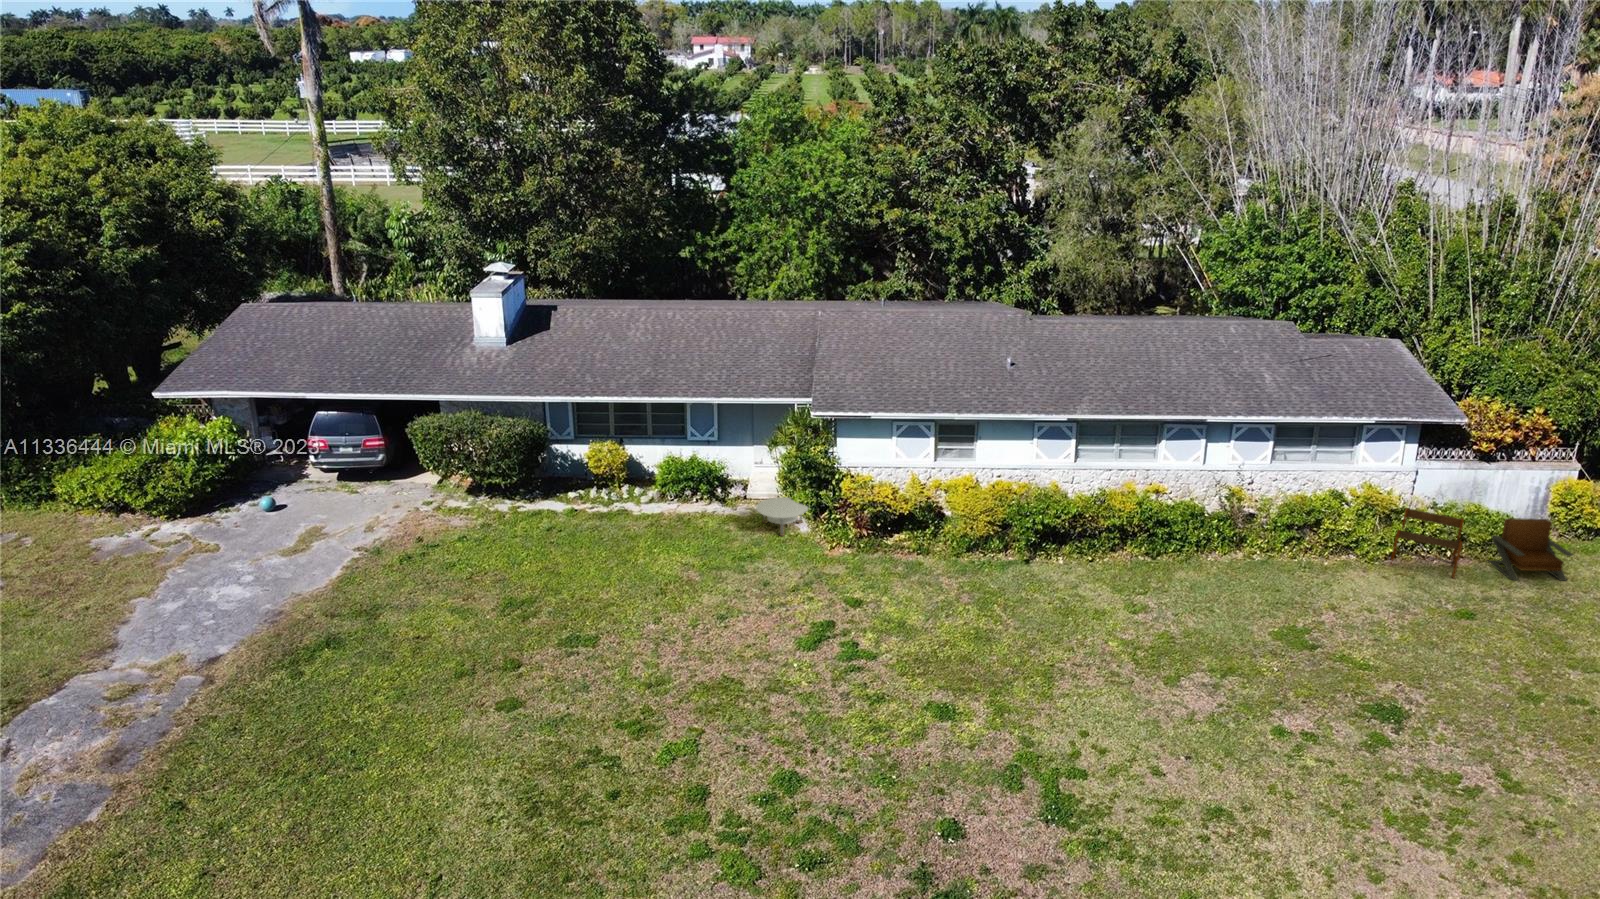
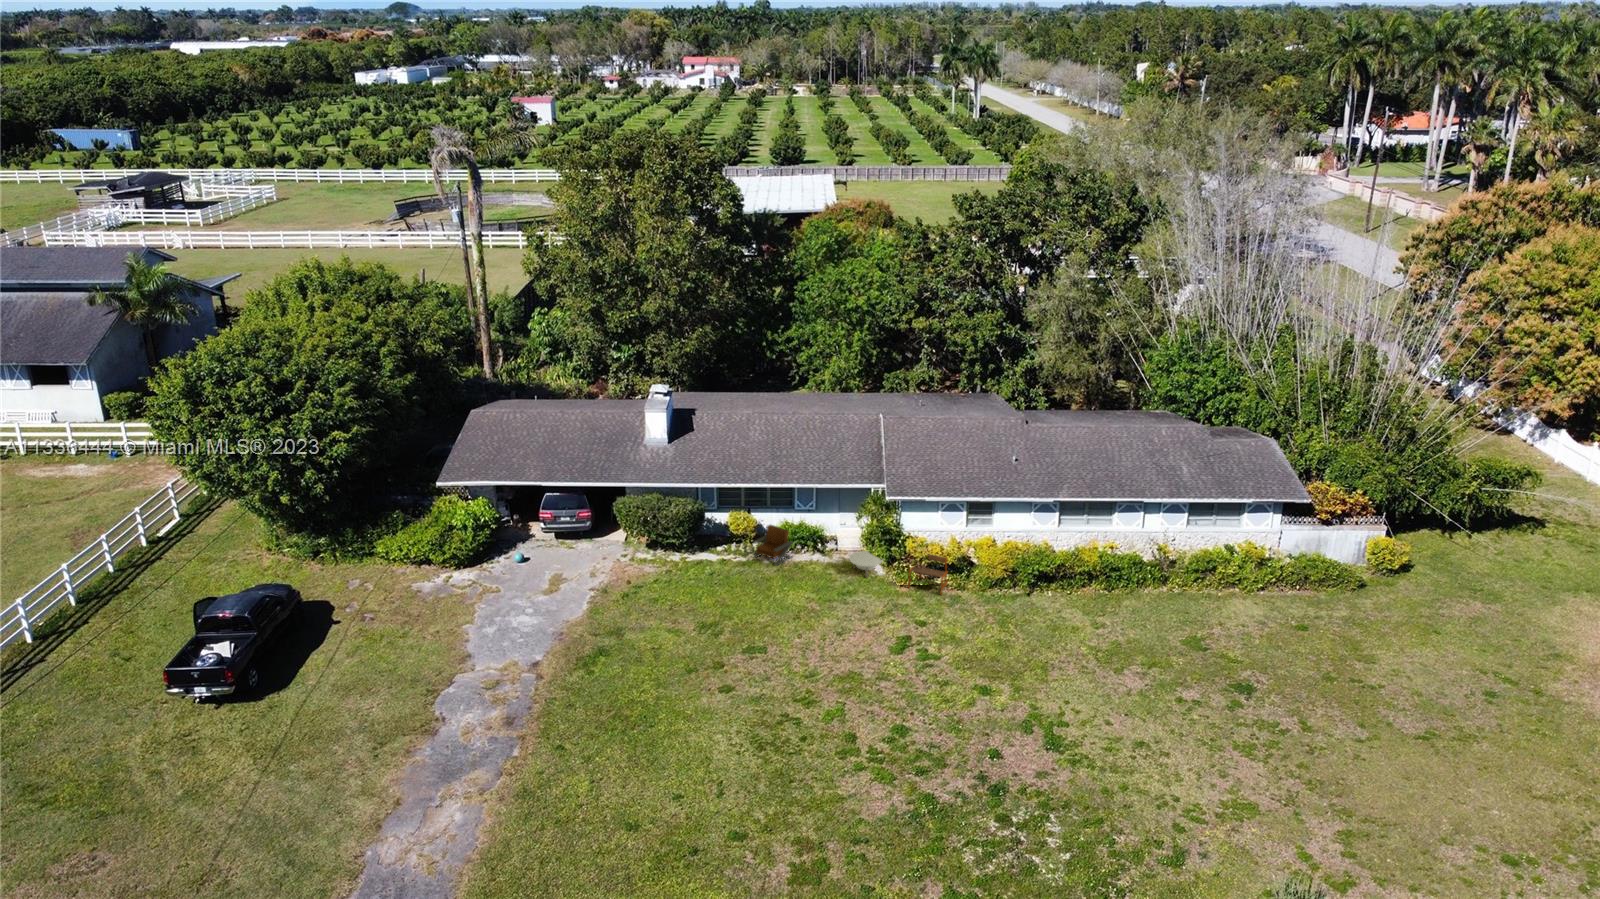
bench: present [1390,508,1464,578] -> present [908,553,948,594]
lounge chair: present [1487,518,1573,581] -> present [753,525,793,566]

